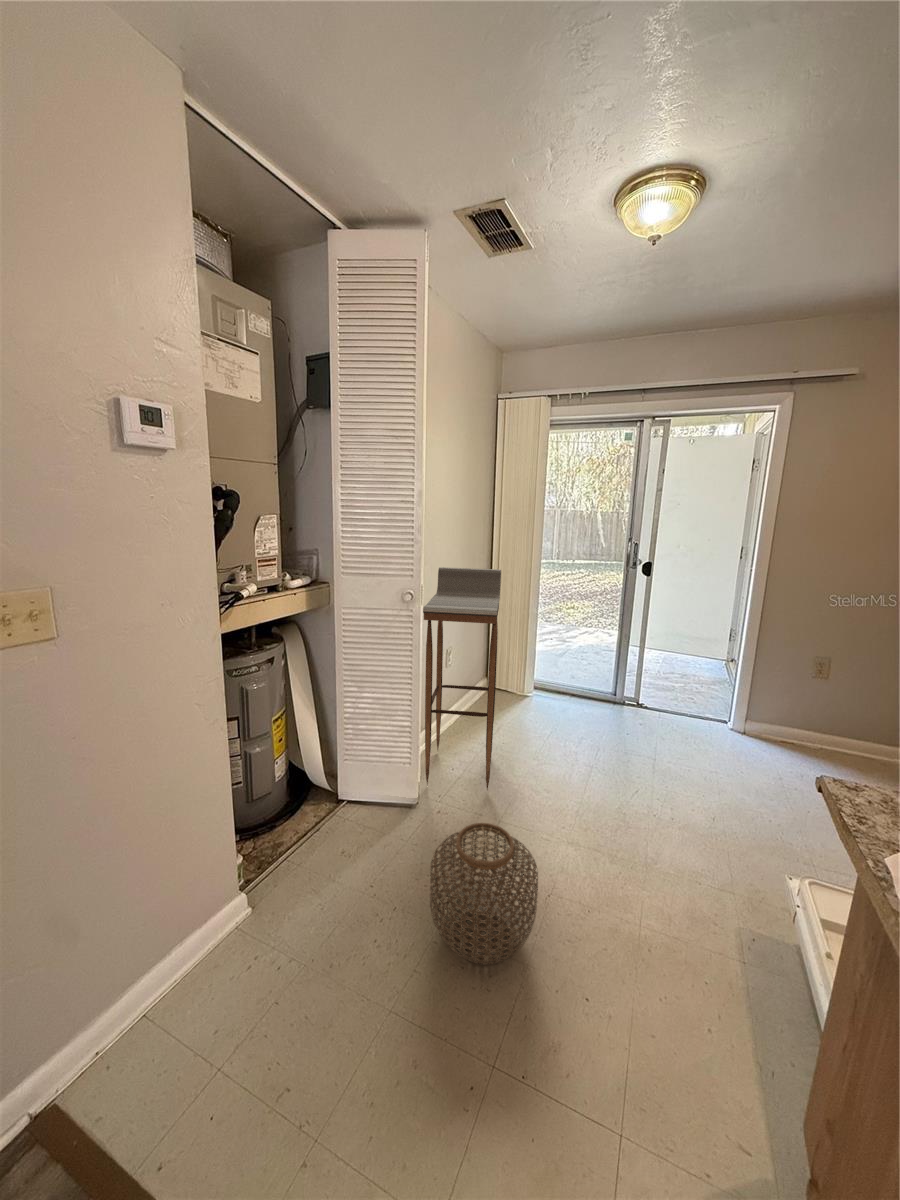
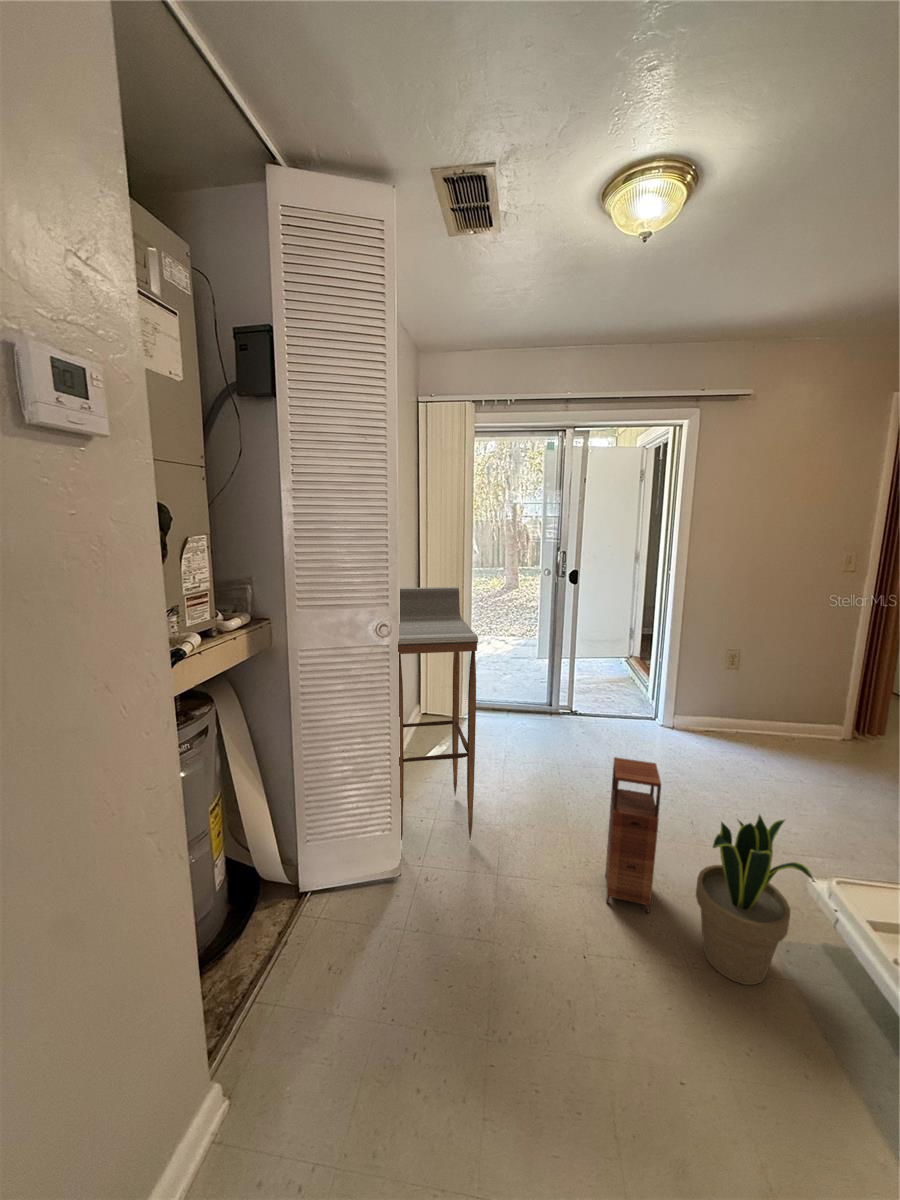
storage cabinet: none [589,733,649,882] -> present [605,757,661,913]
potted plant: none [660,803,765,964] -> present [696,815,813,985]
woven basket: present [430,823,538,965] -> none [478,893,609,1072]

